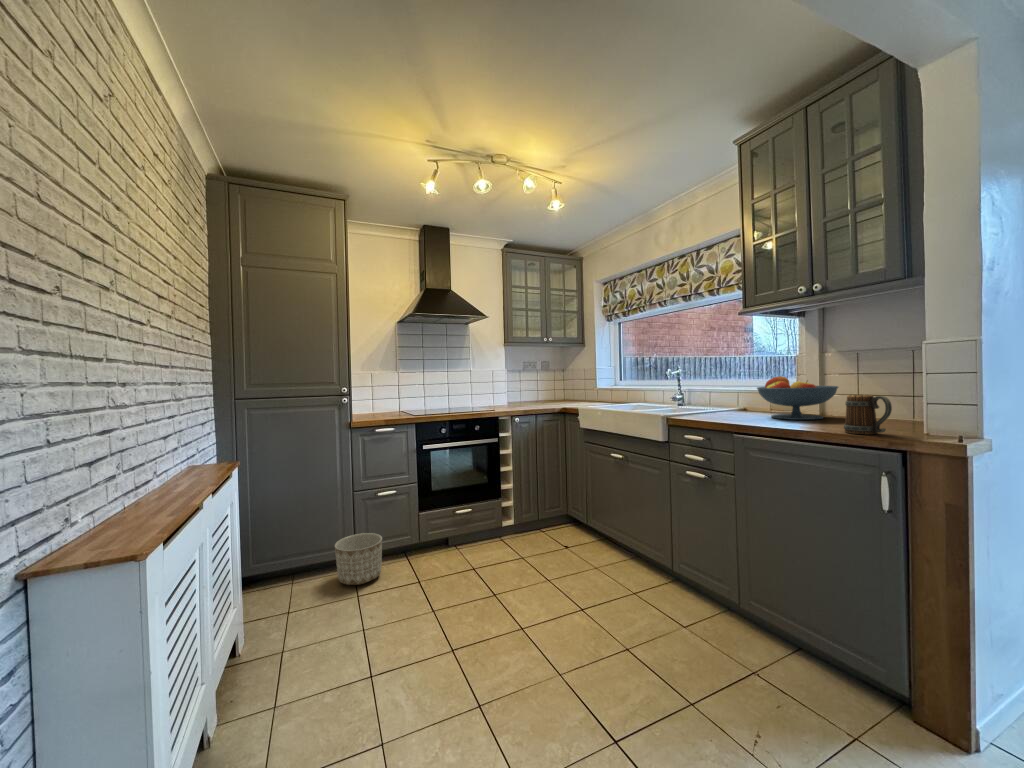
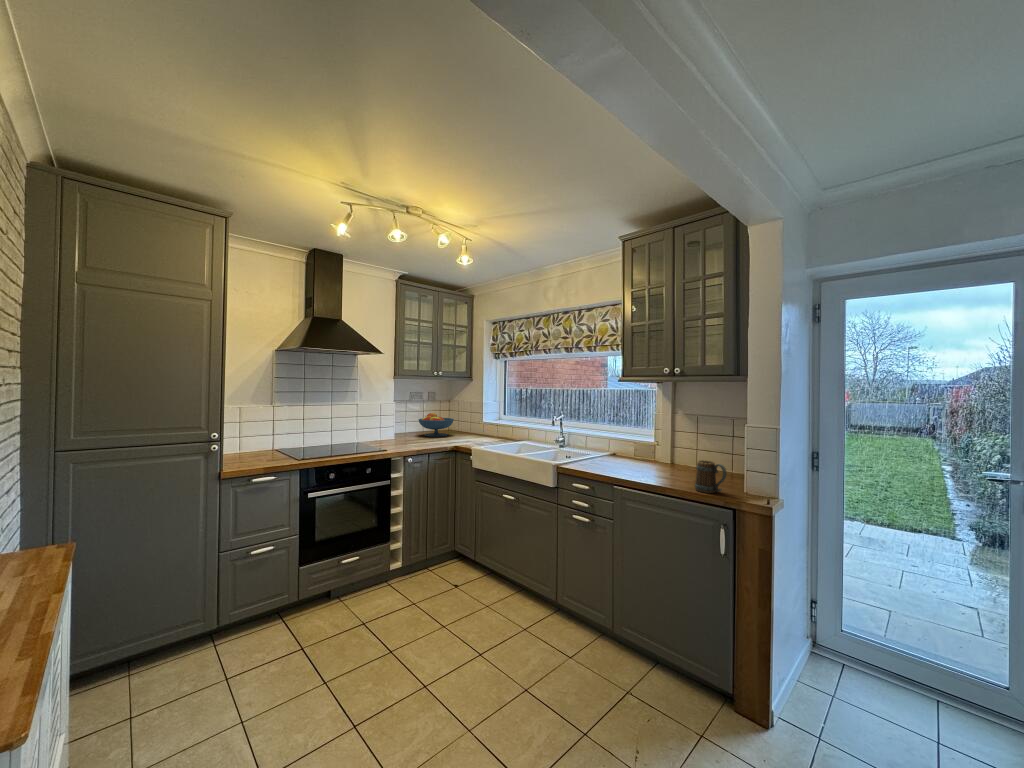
fruit bowl: present [757,376,838,420] -> present [419,413,454,437]
planter: present [335,533,382,585] -> none [195,599,257,666]

